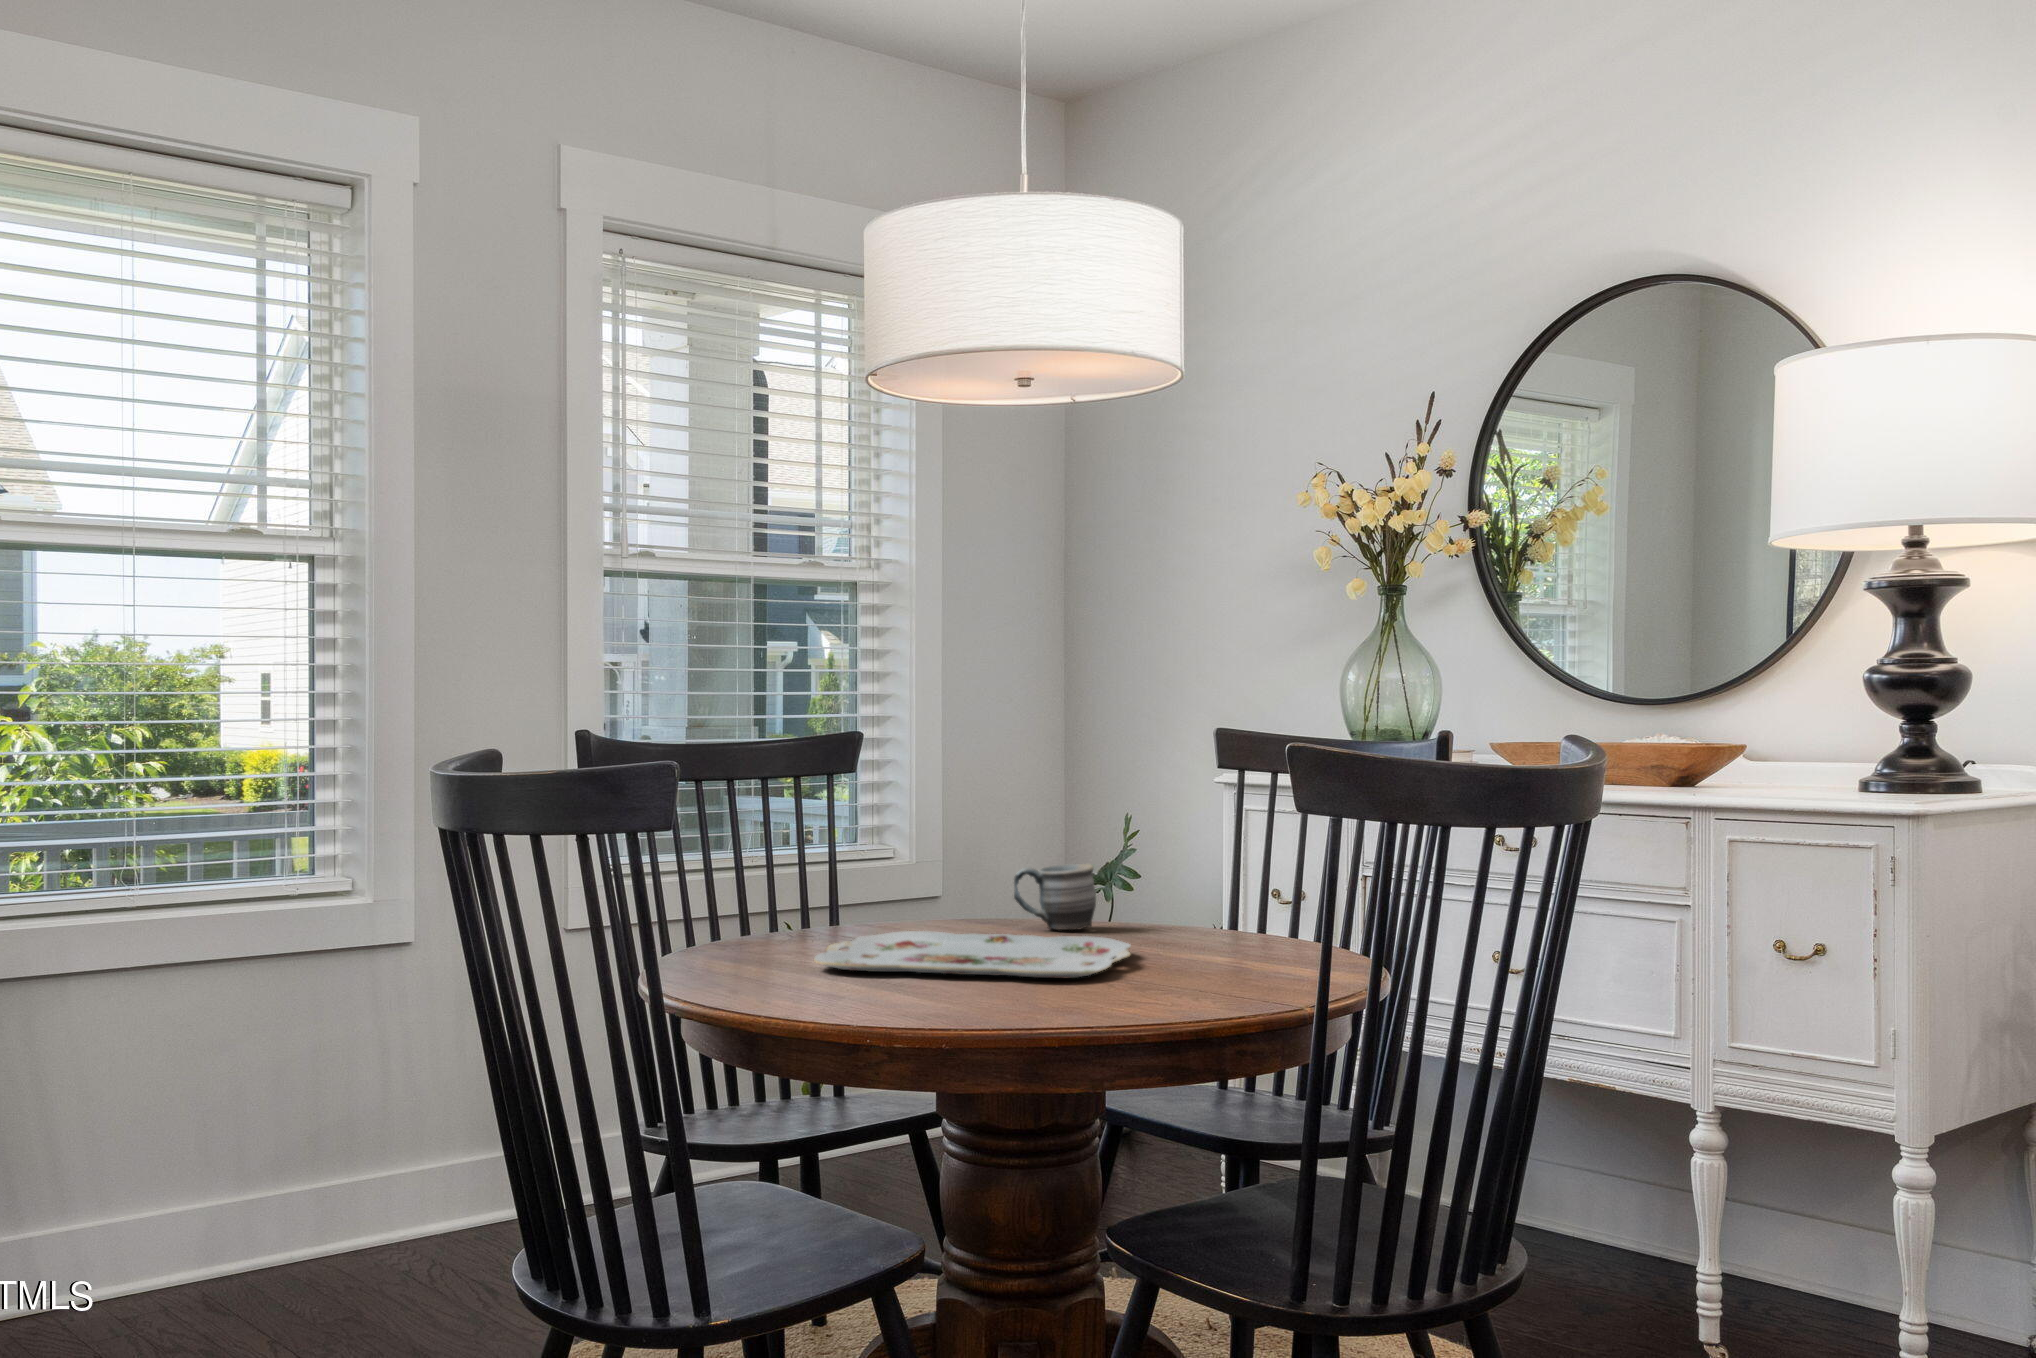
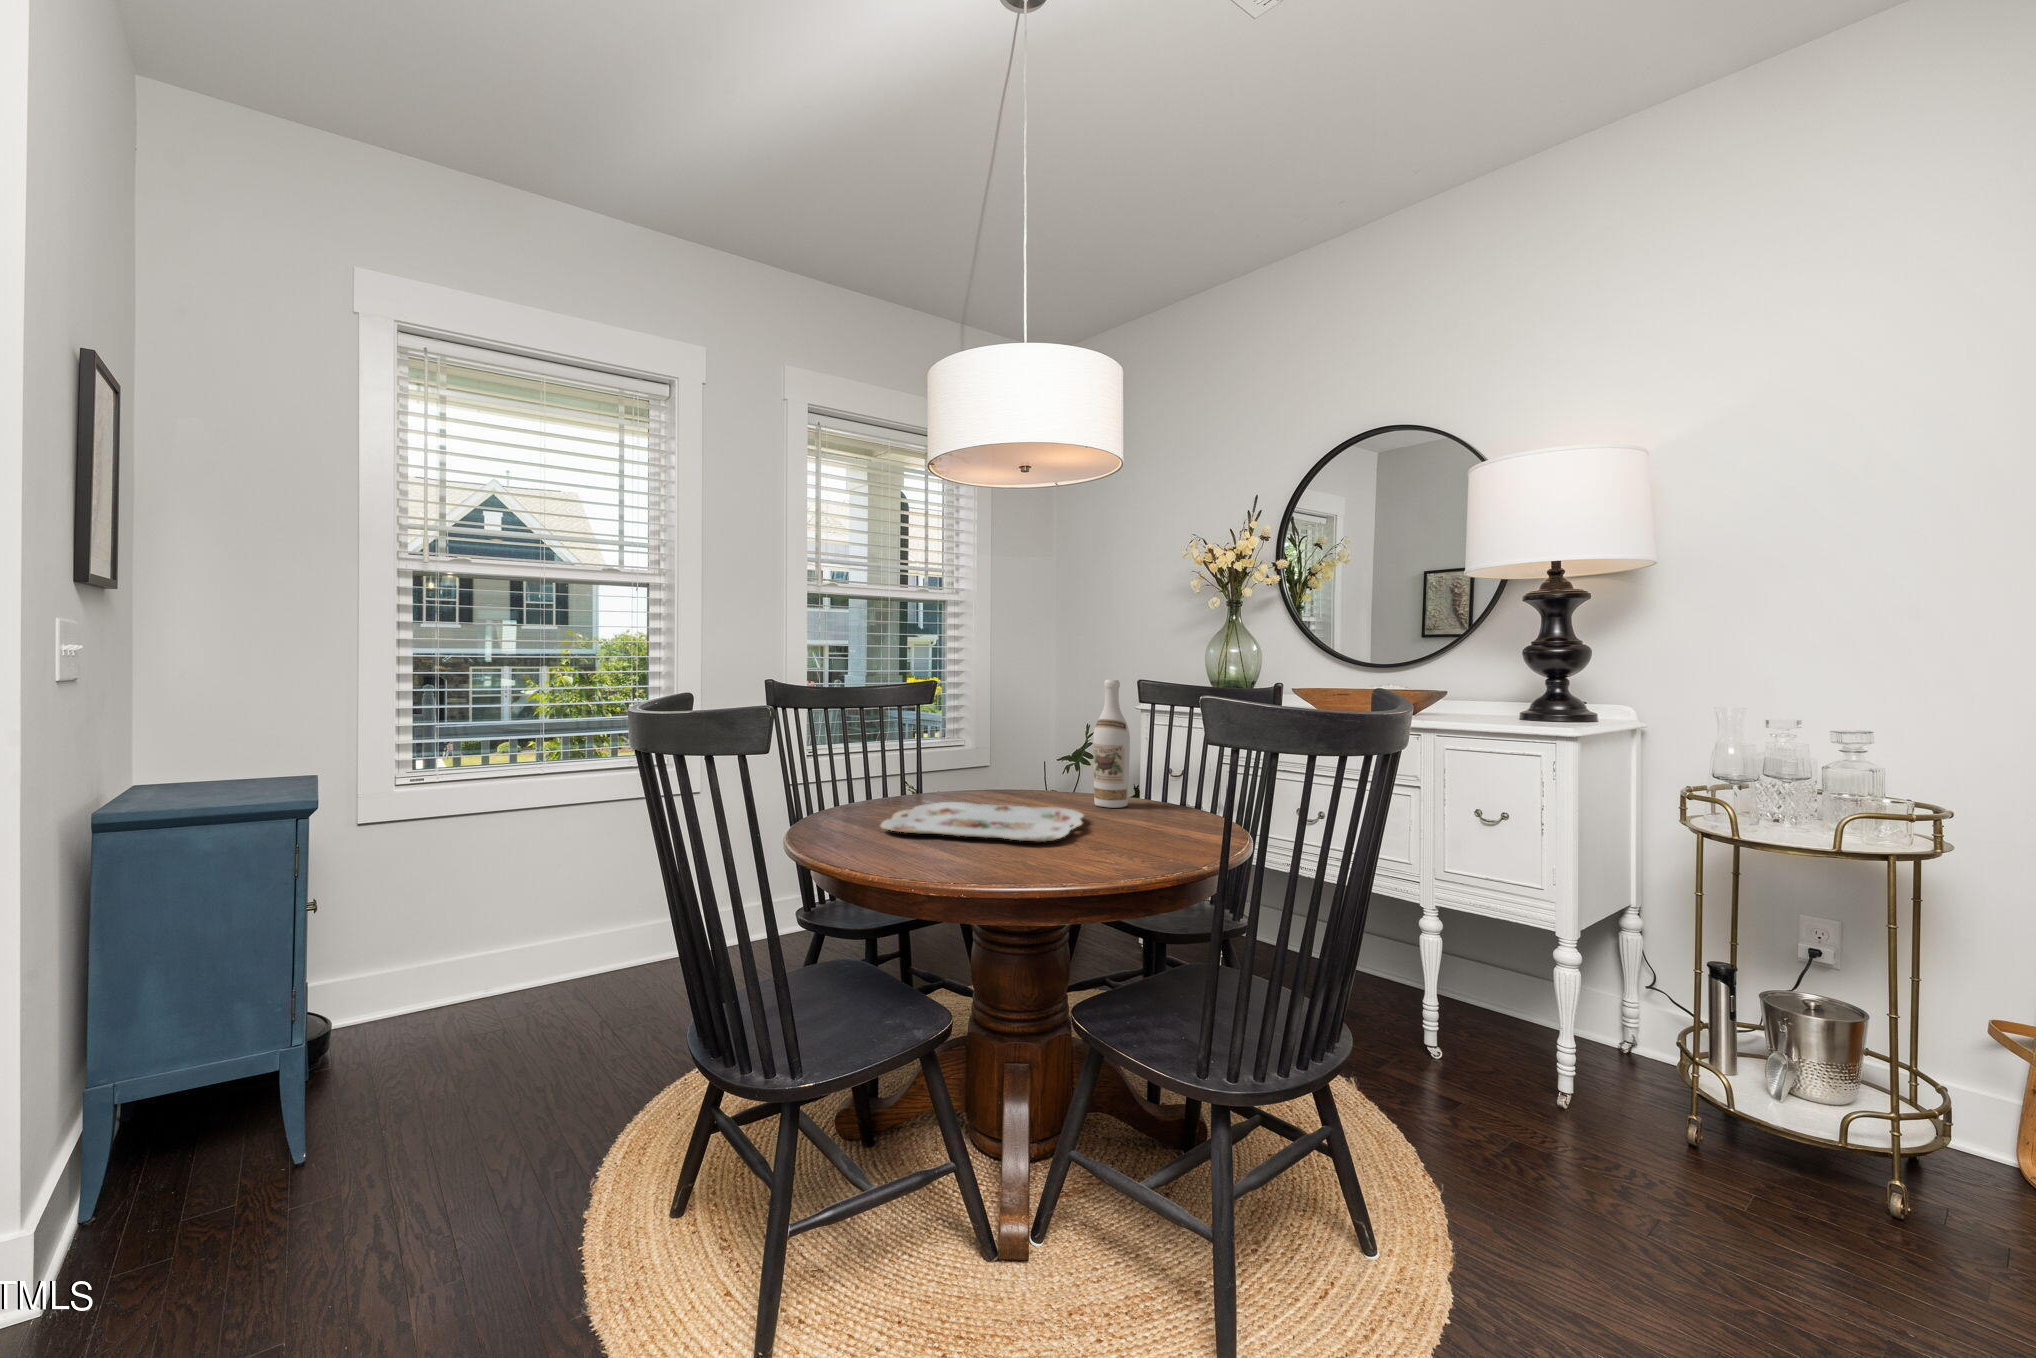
wine bottle: none [1144,729,1203,939] -> present [1093,680,1130,808]
mug: present [1014,864,1096,930] -> none [1016,760,1065,800]

